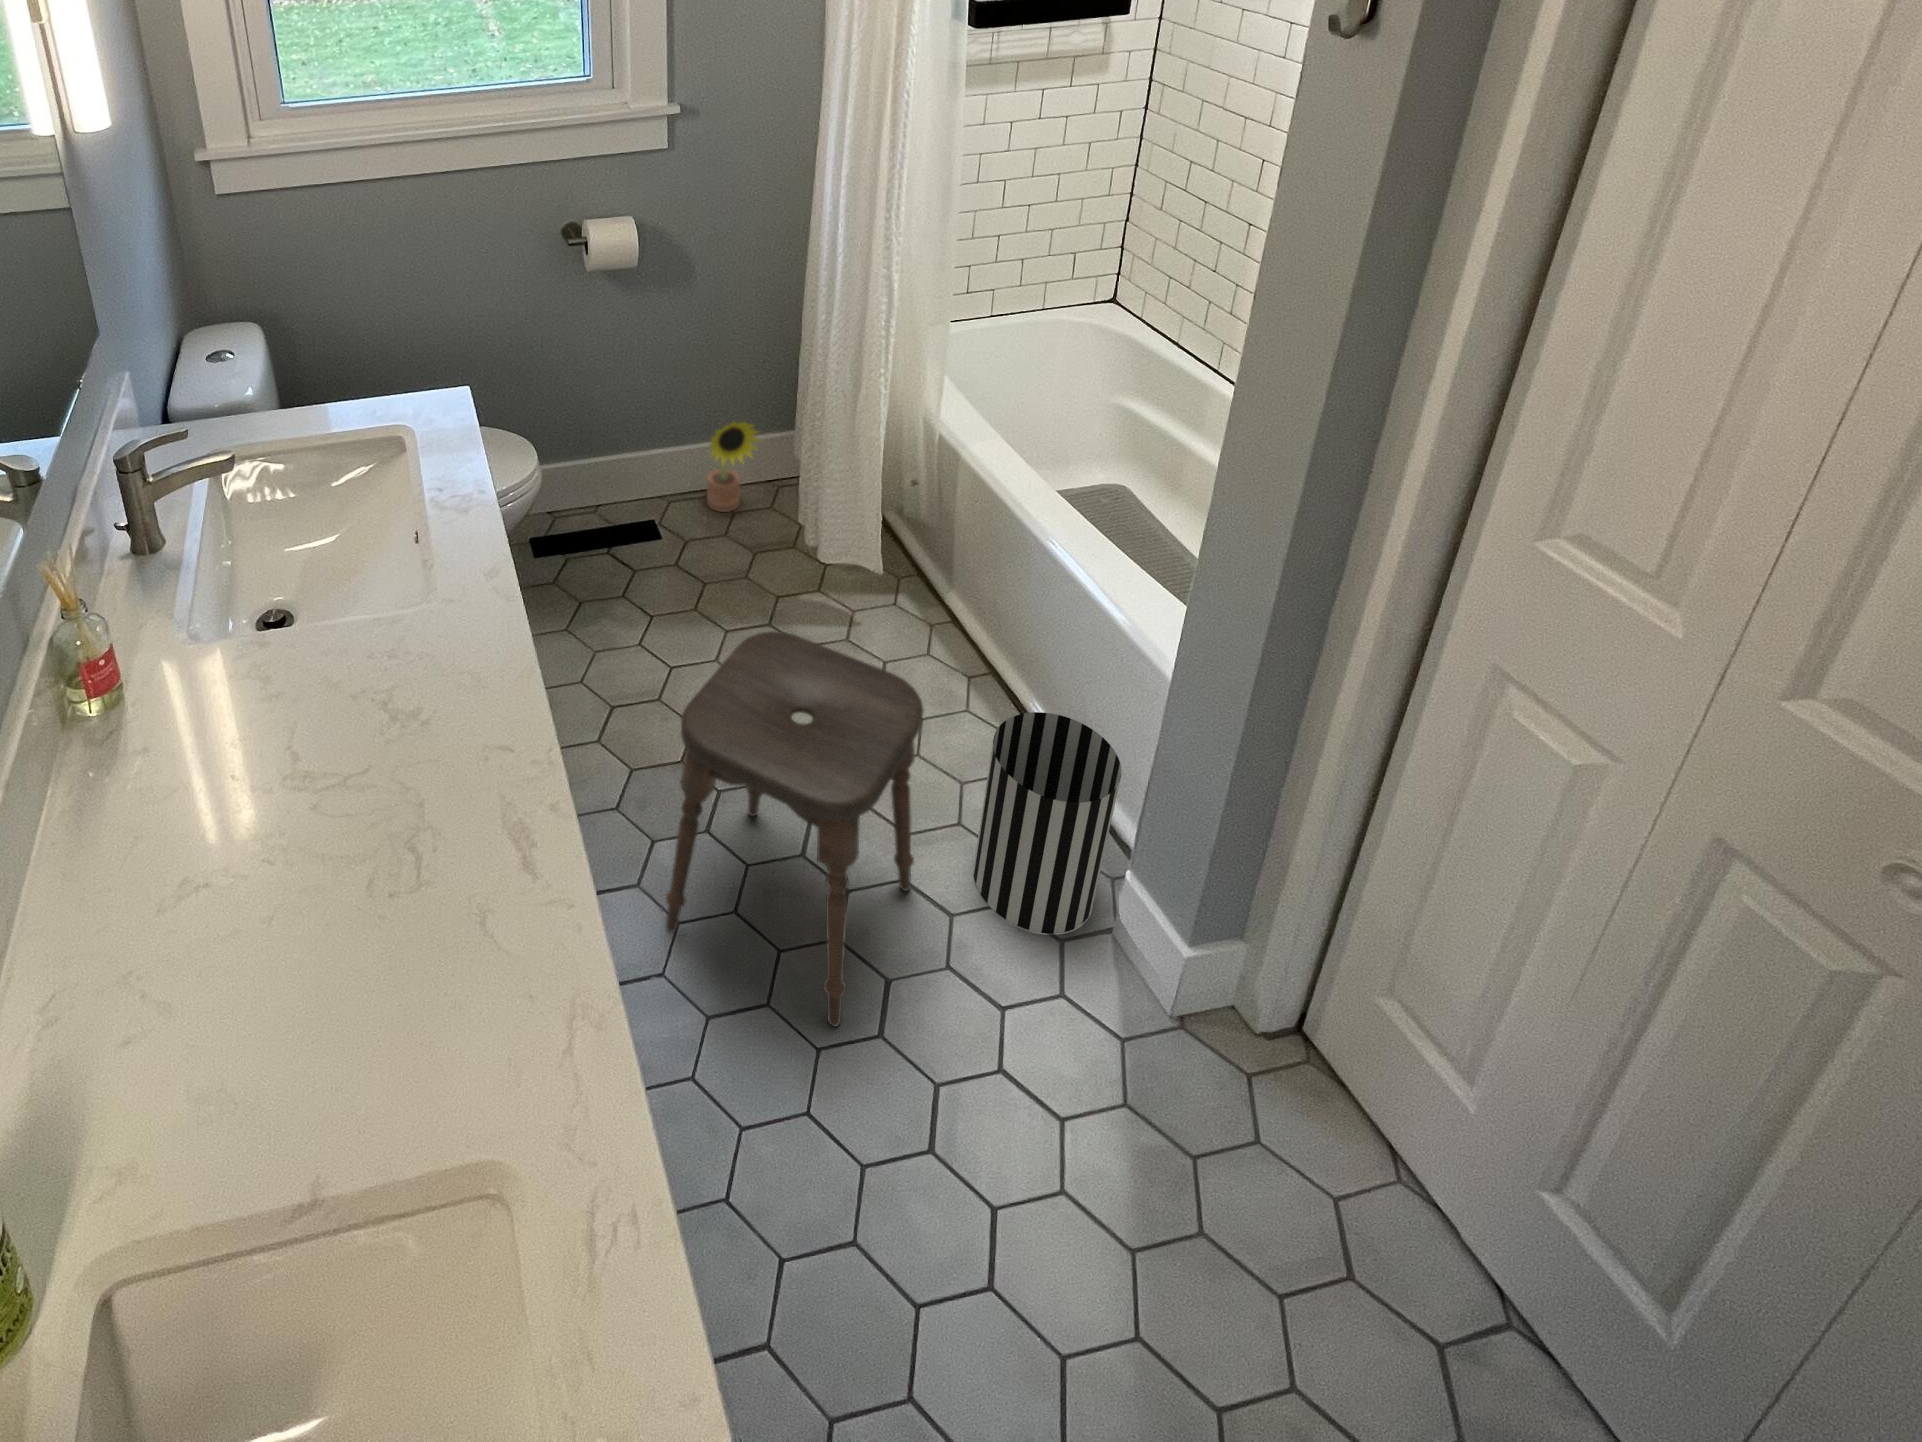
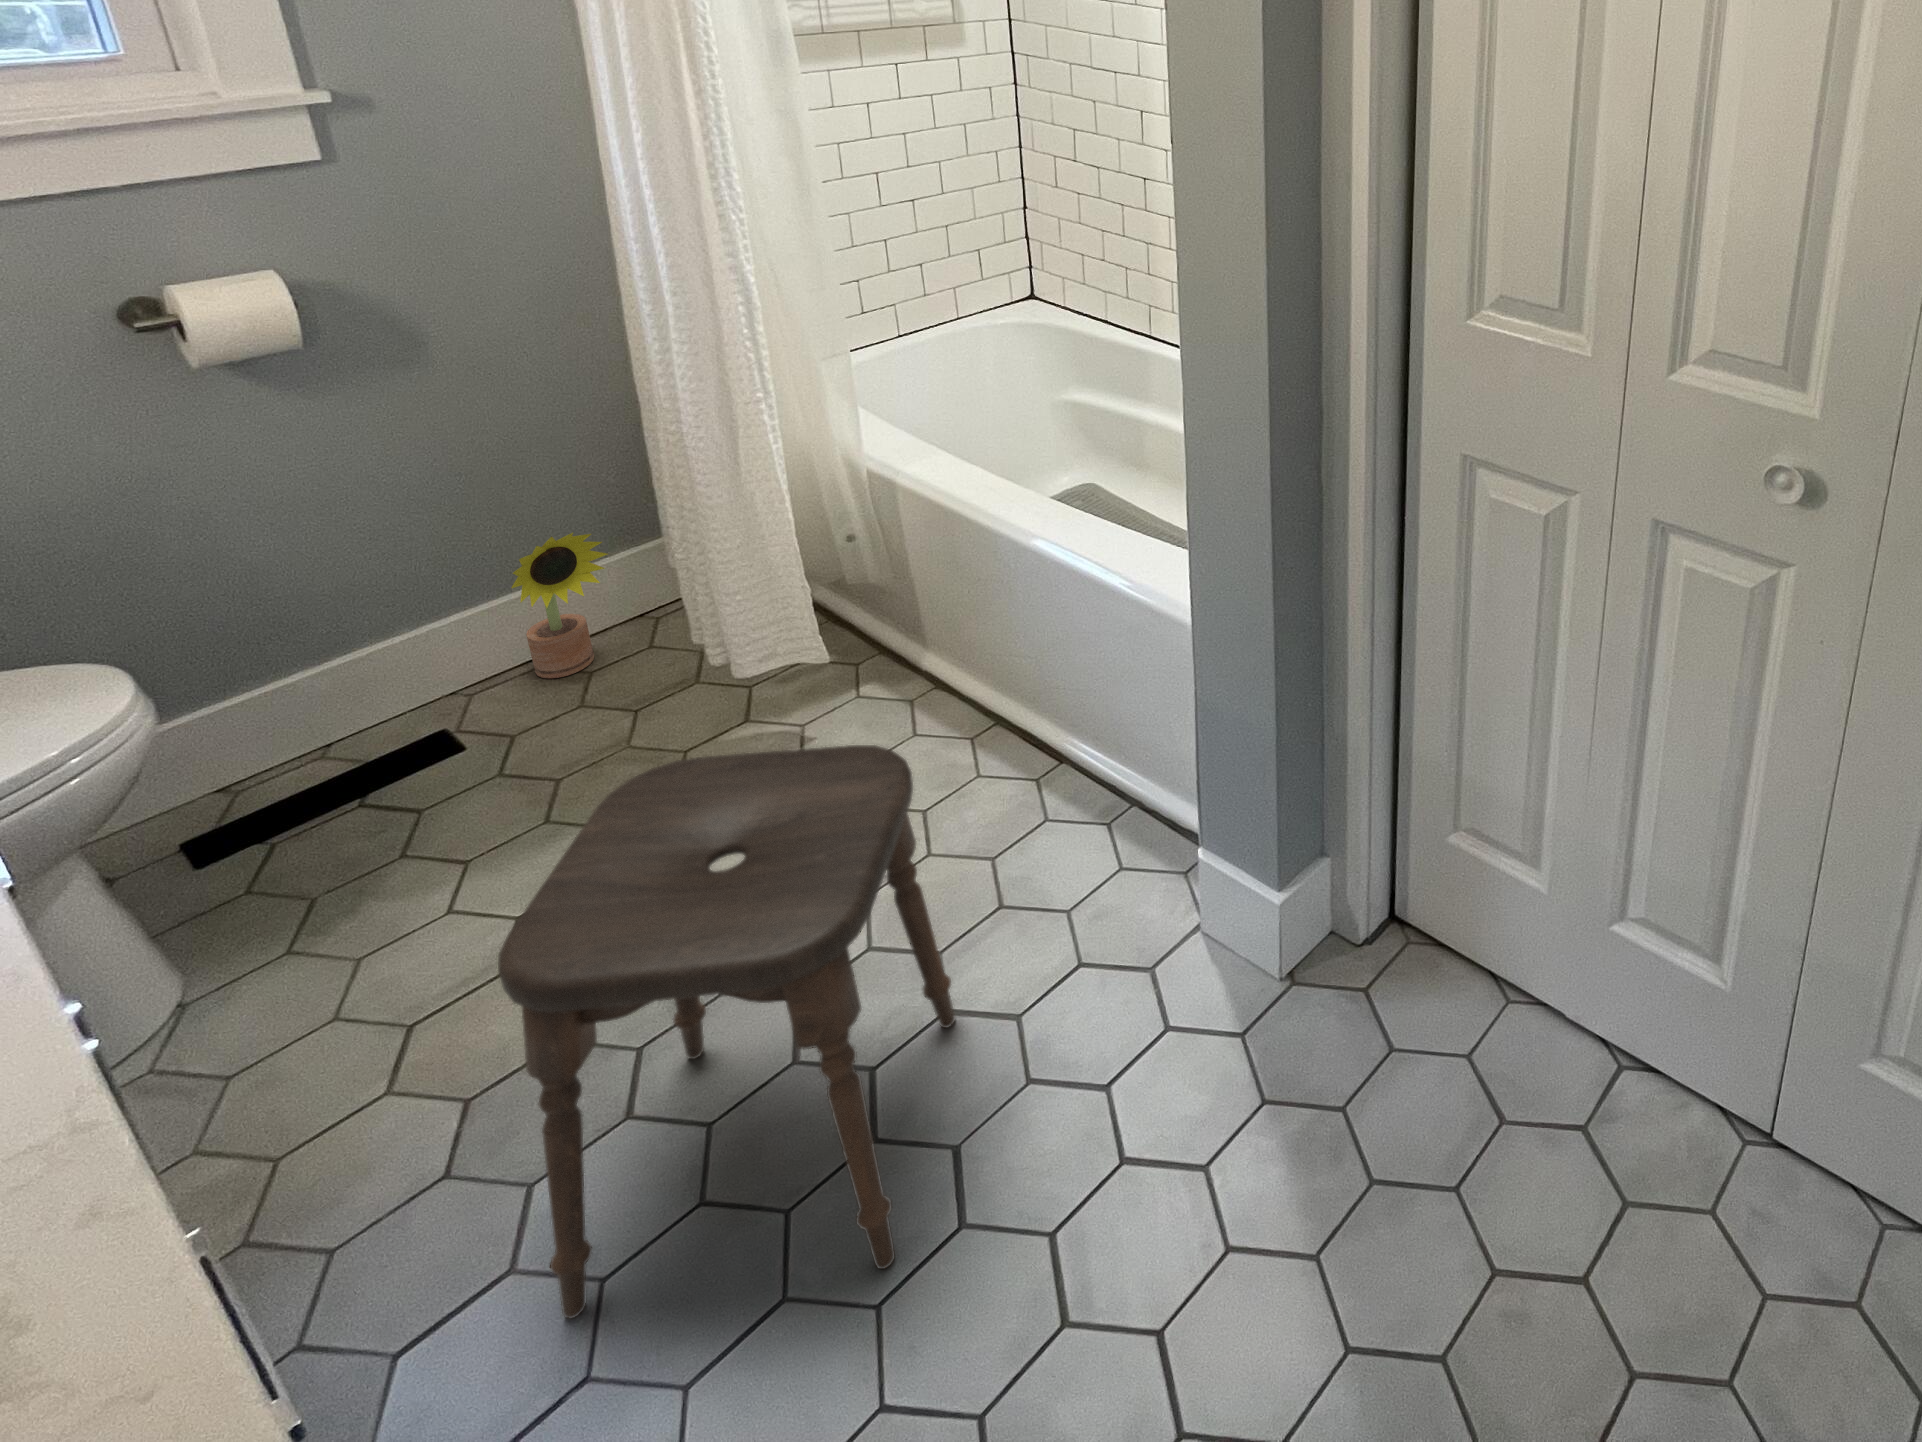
wastebasket: present [973,712,1121,934] -> none [1014,712,1175,986]

